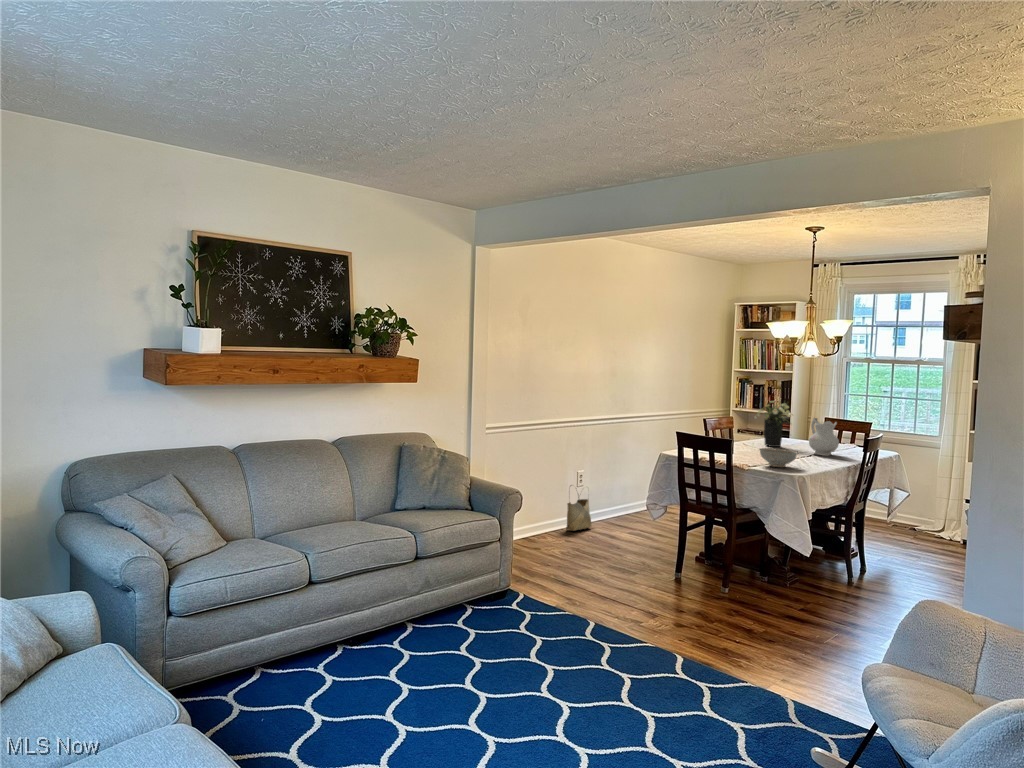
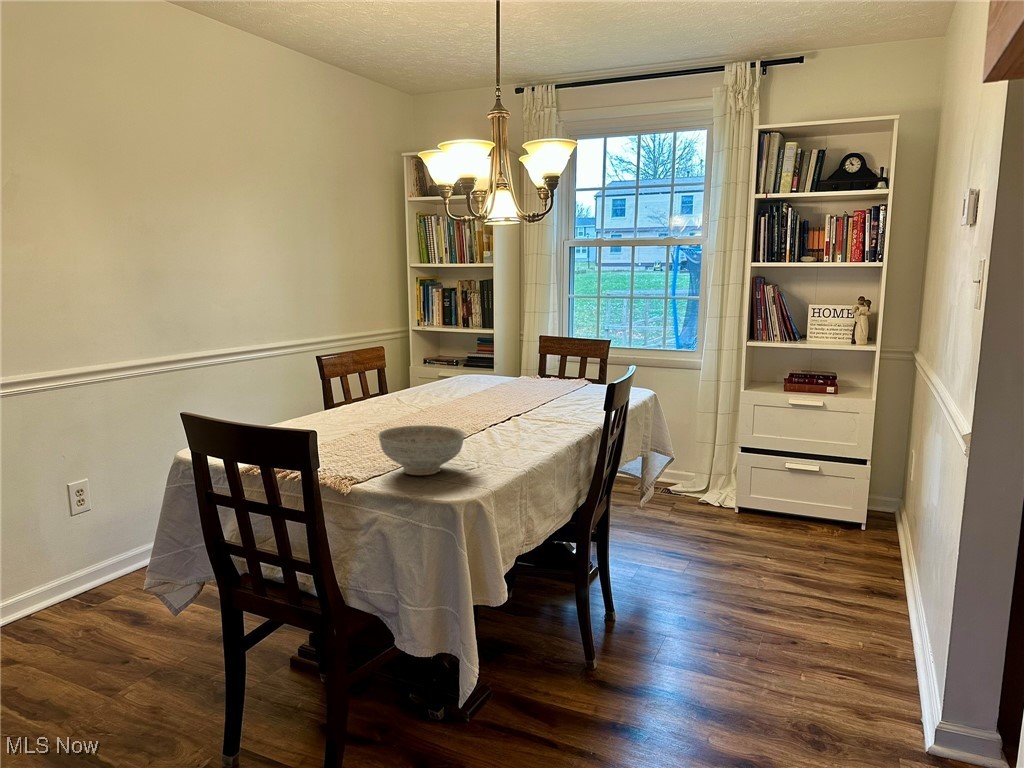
flower arrangement: present [754,401,790,447] -> none [408,311,481,400]
ceramic pitcher: present [809,418,839,456] -> none [506,342,559,416]
woven basket: present [566,497,591,531] -> none [36,511,112,611]

